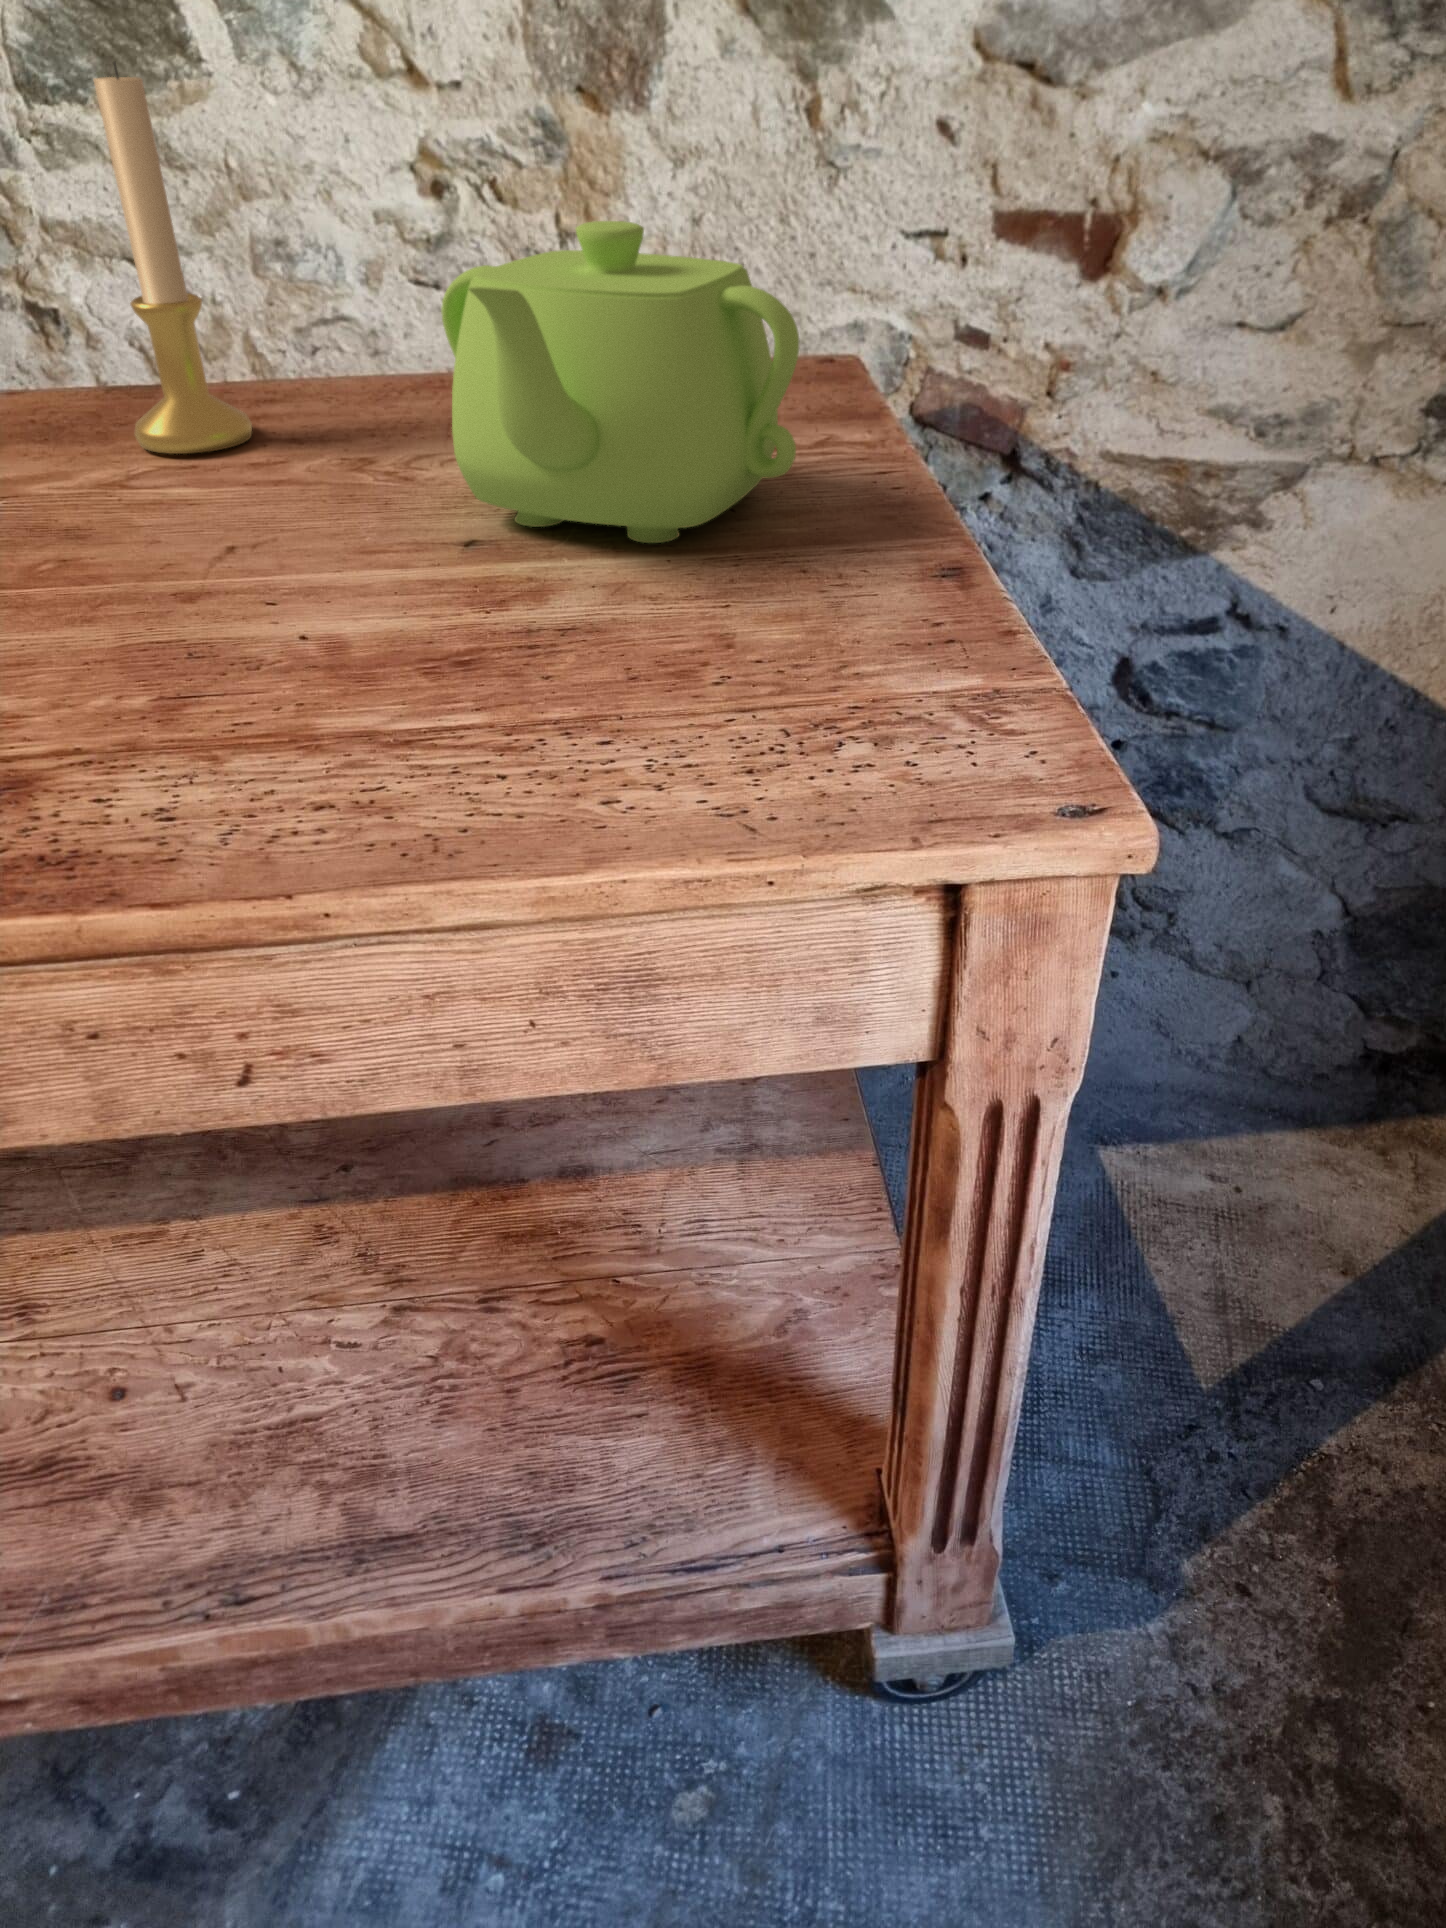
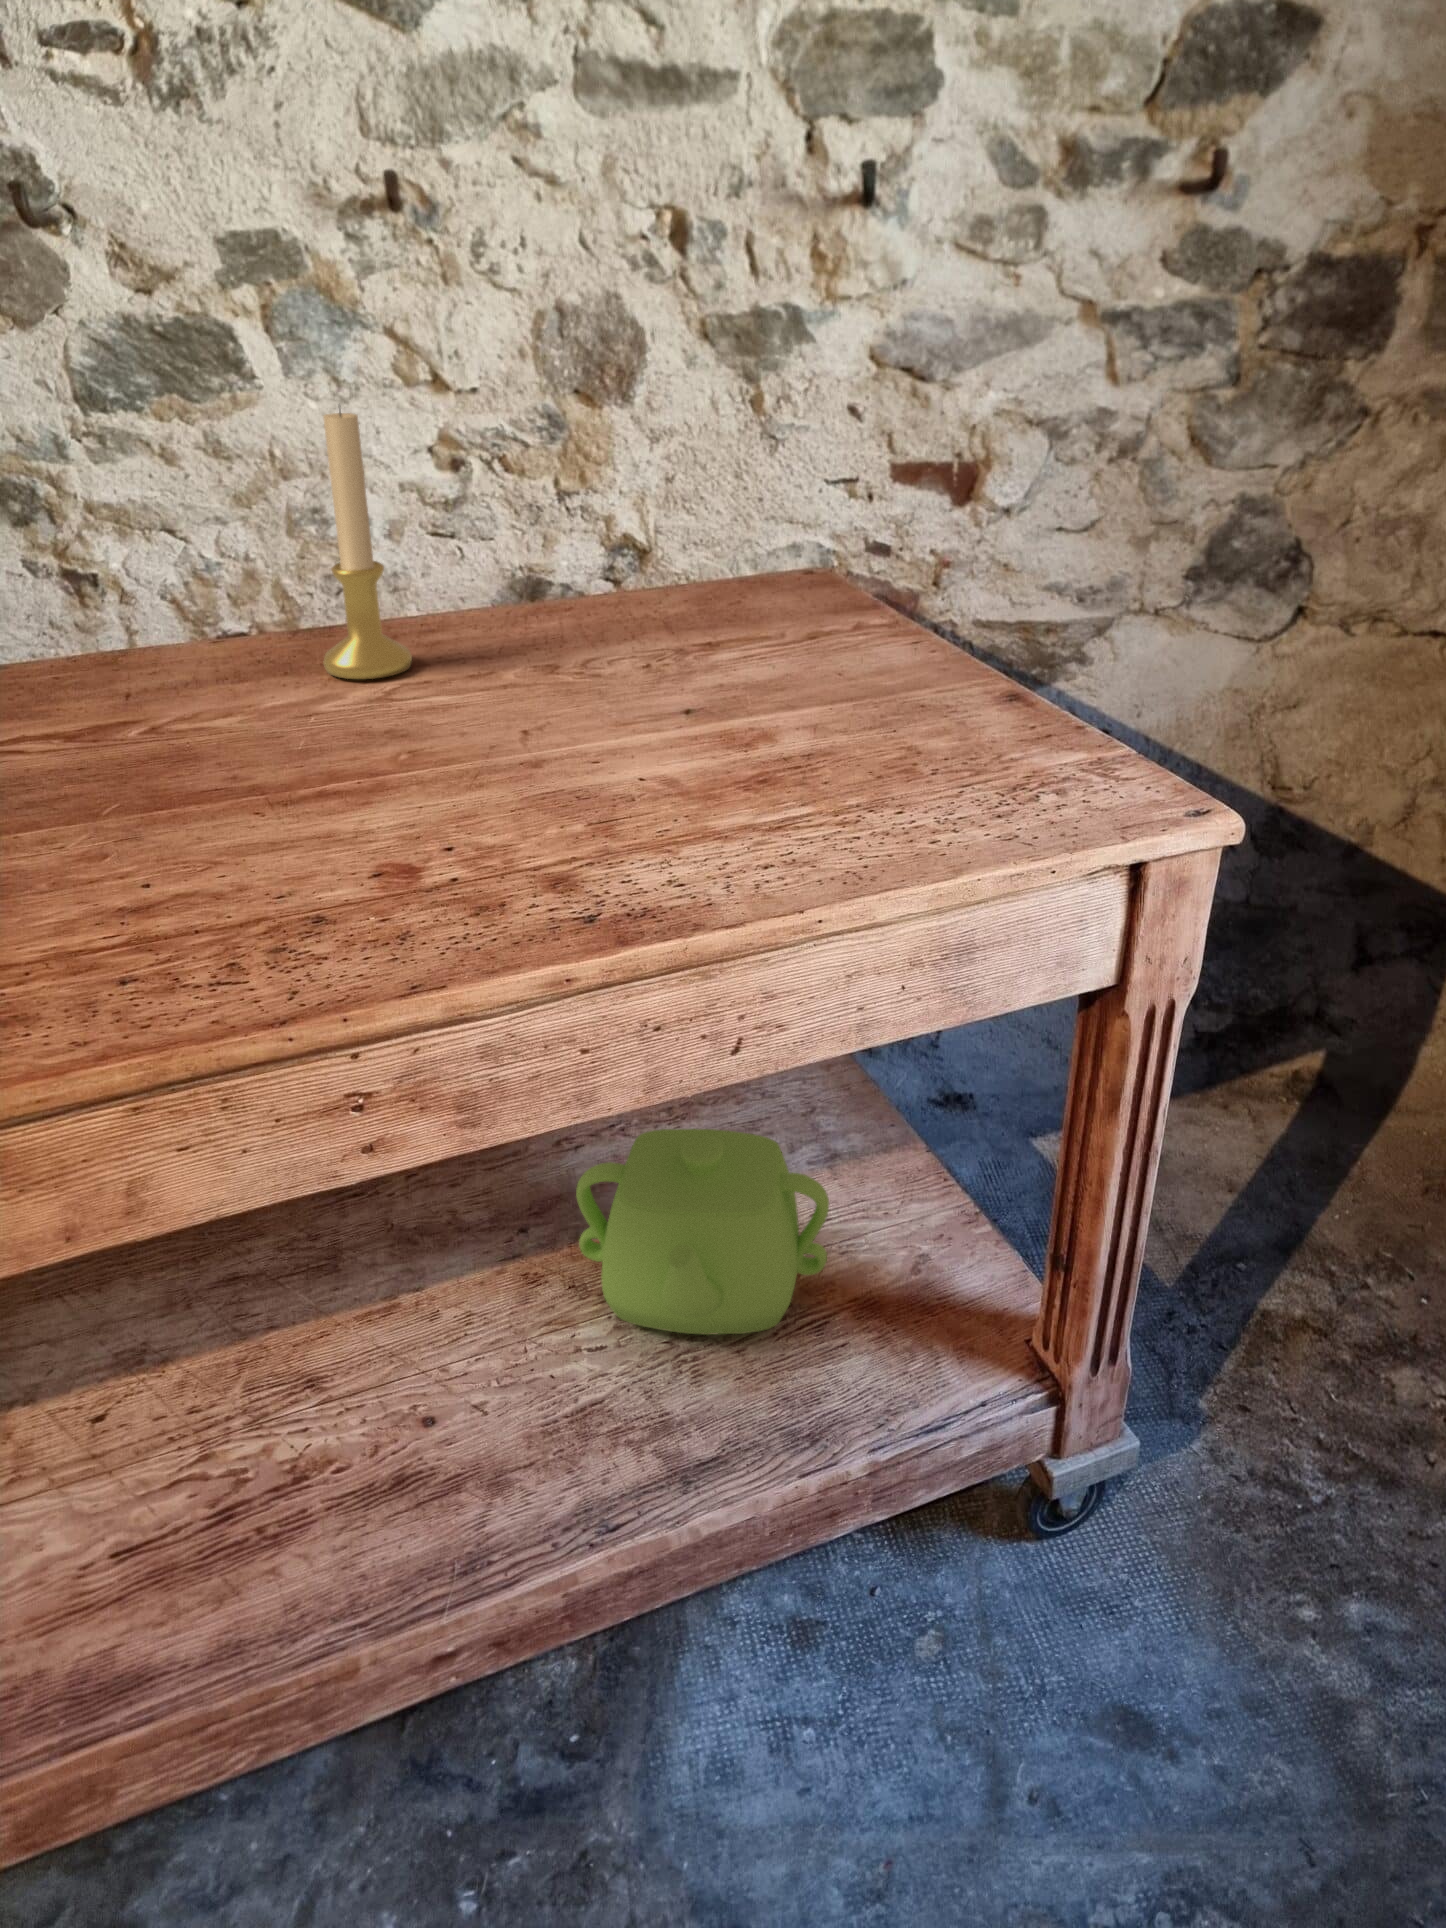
teapot: present [441,221,799,543] -> present [576,1129,829,1335]

